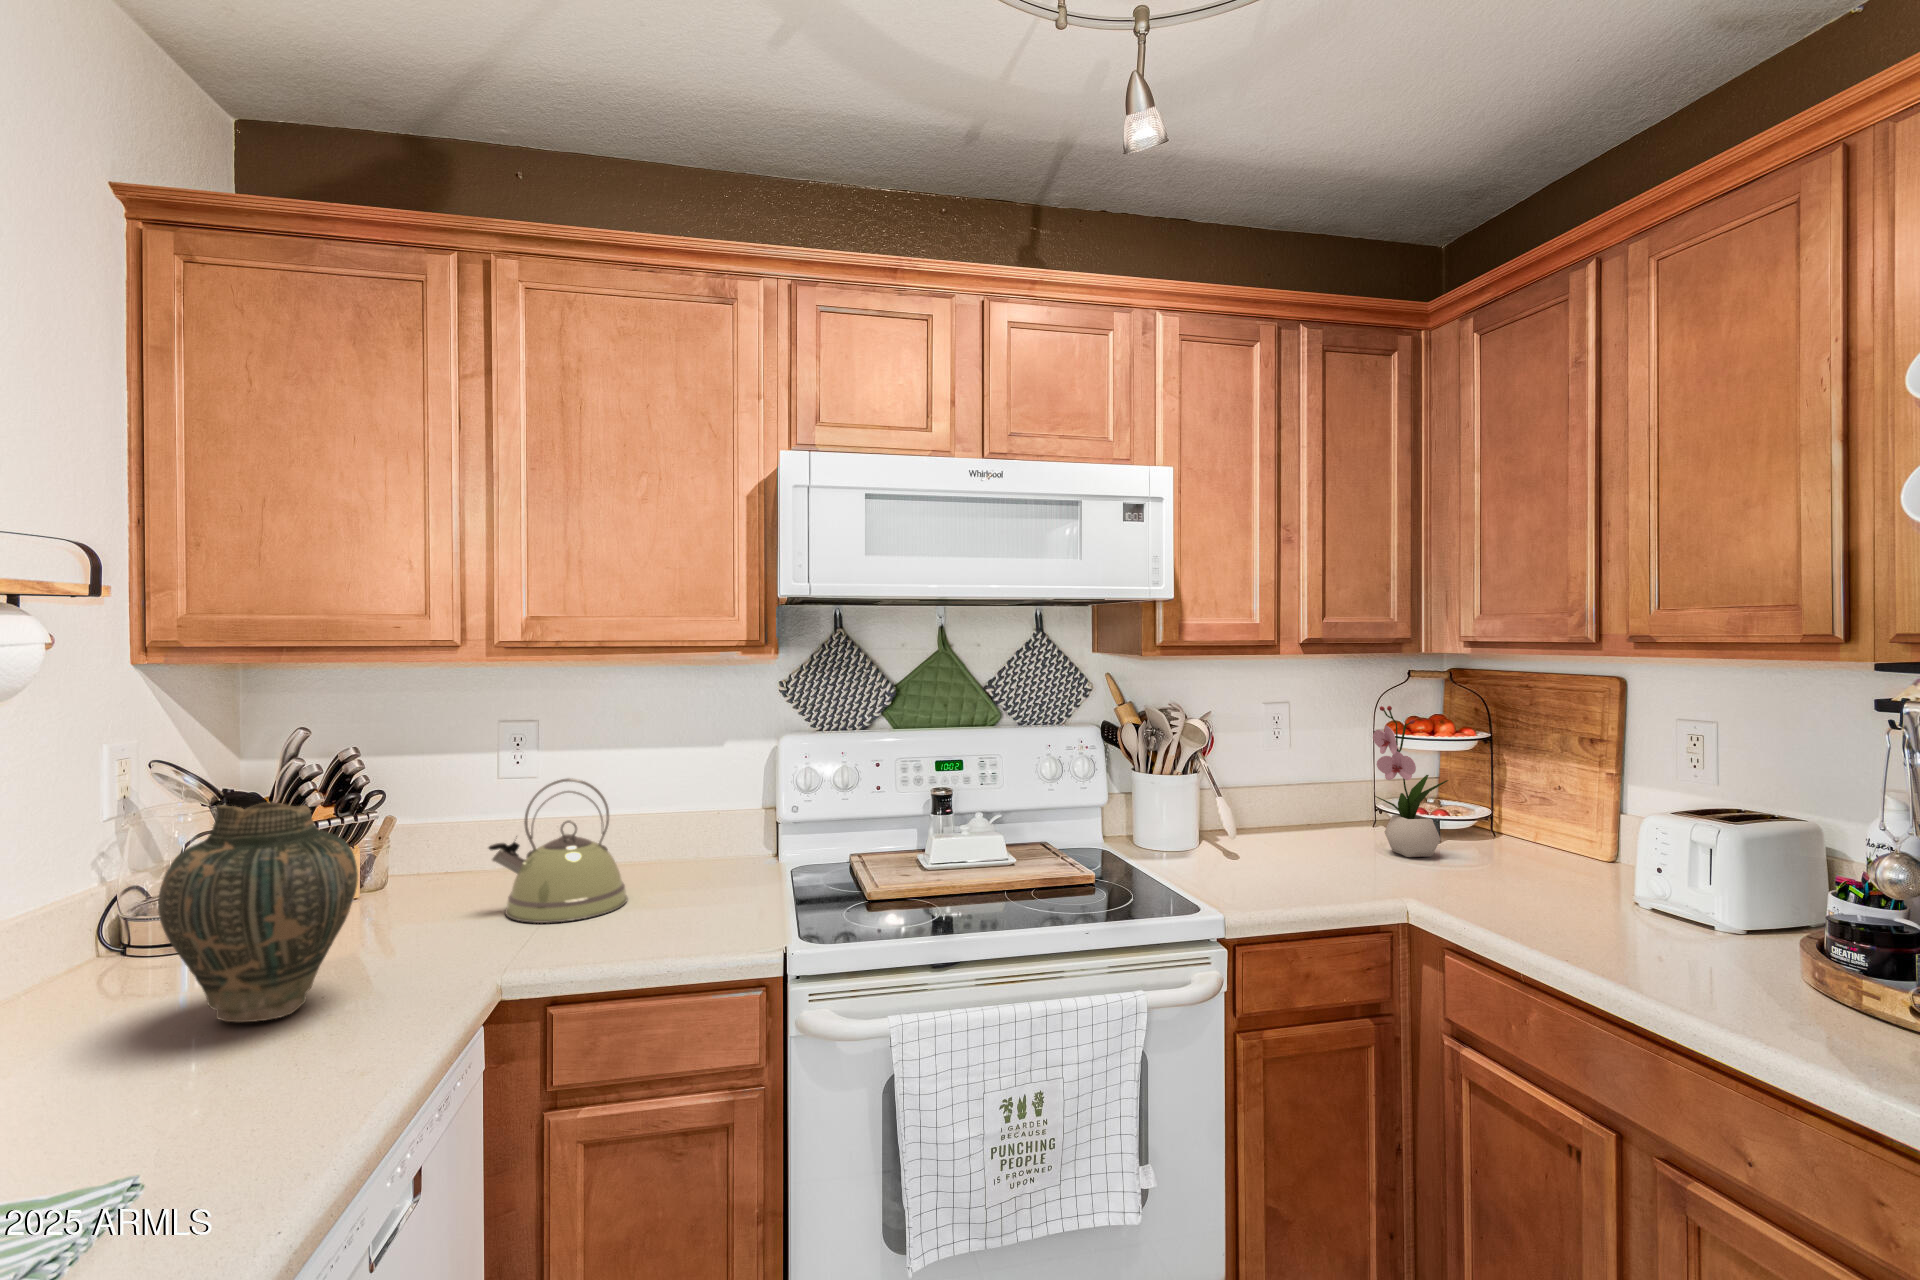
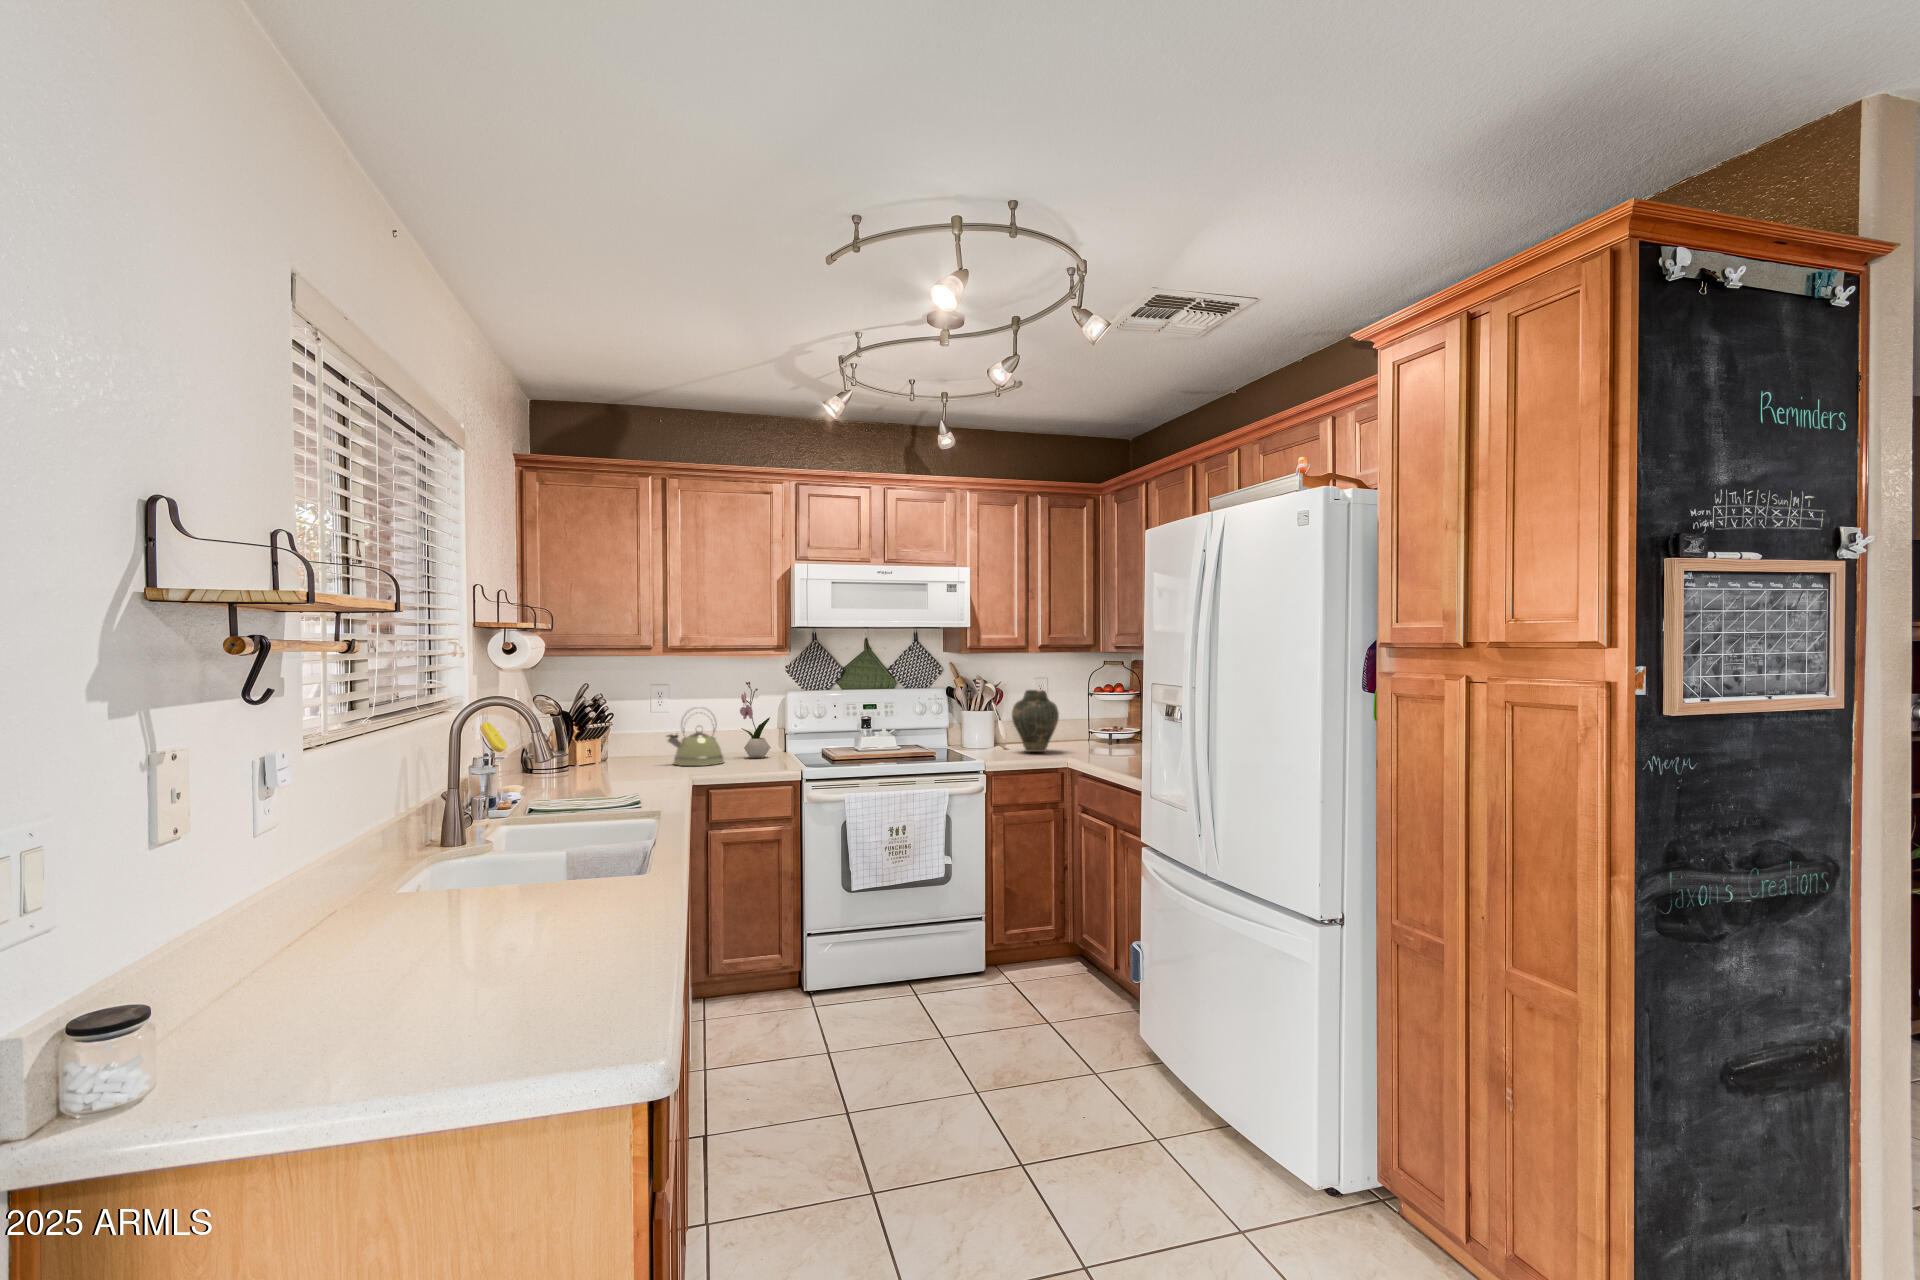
flower arrangement: present [1373,706,1448,857] -> present [740,682,771,758]
vase: present [158,802,358,1023] -> present [1012,690,1059,752]

